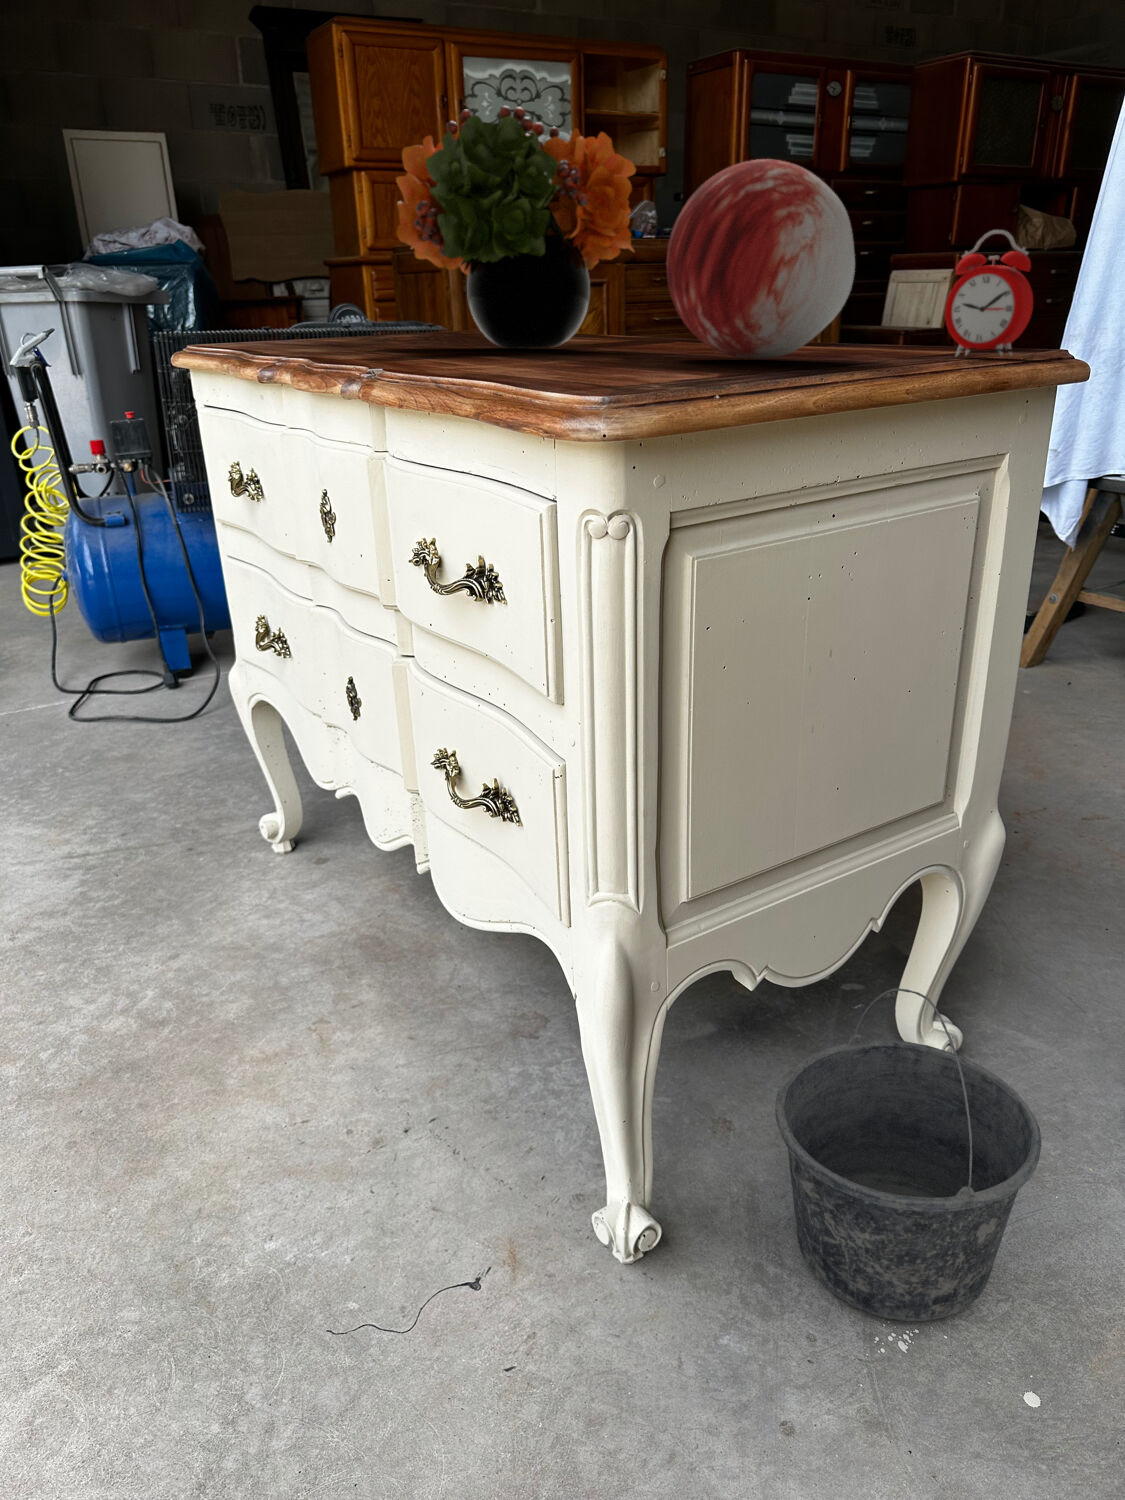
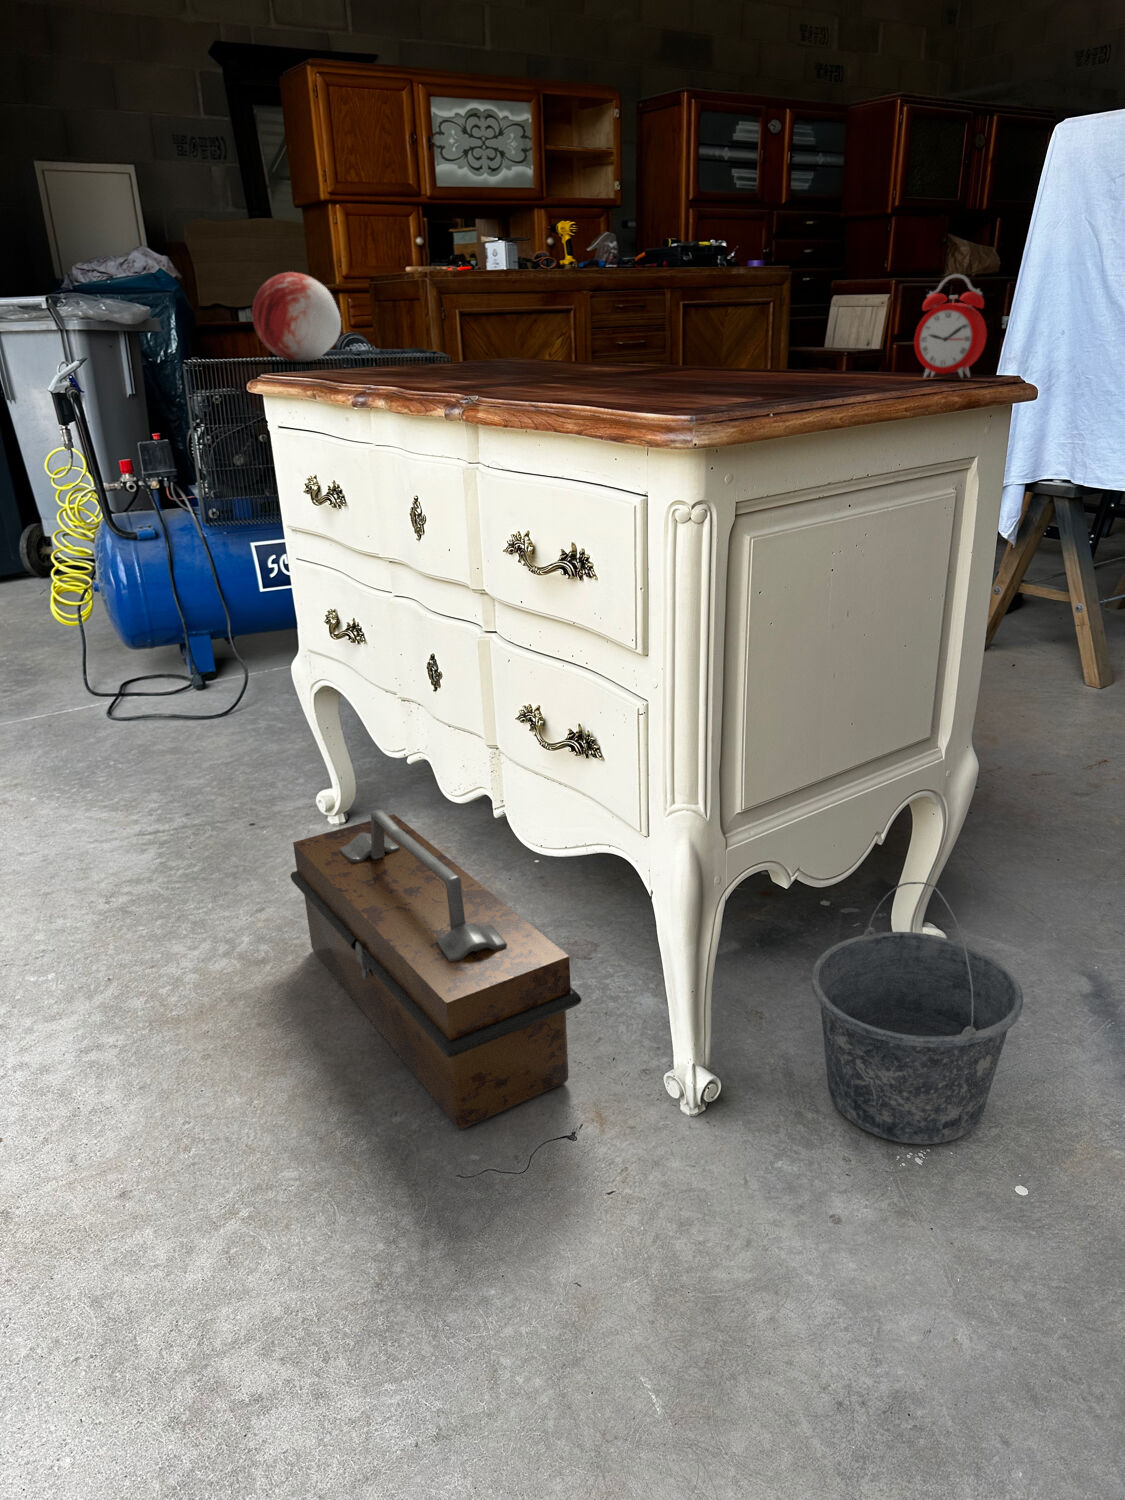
flower arrangement: present [396,106,636,348] -> none [444,170,655,374]
decorative orb: present [666,159,855,359] -> present [252,272,341,362]
toolbox: none [192,859,494,1266] -> present [290,809,581,1129]

